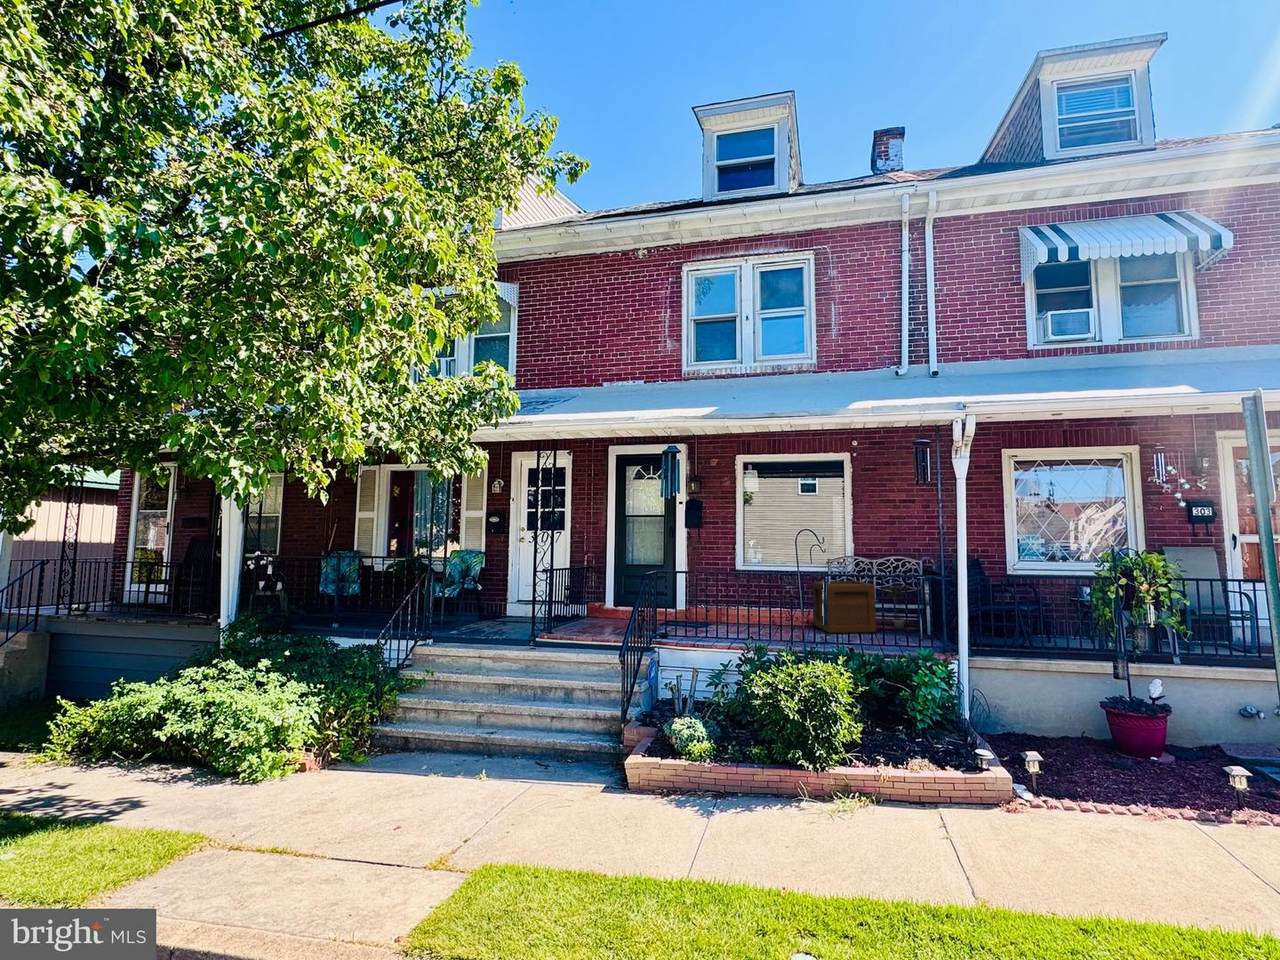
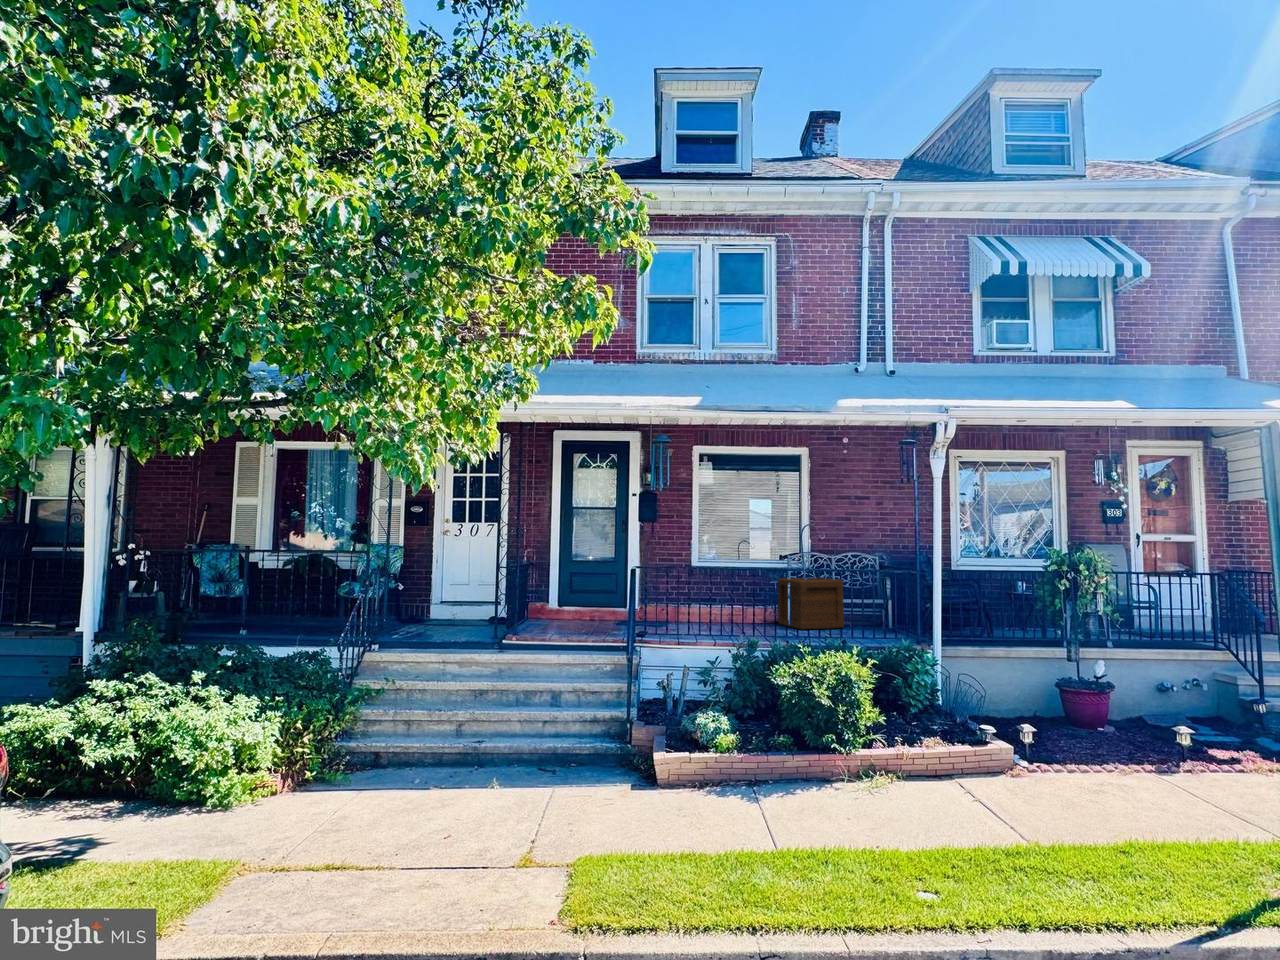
potted plant: present [883,583,909,629] -> none [846,578,872,625]

